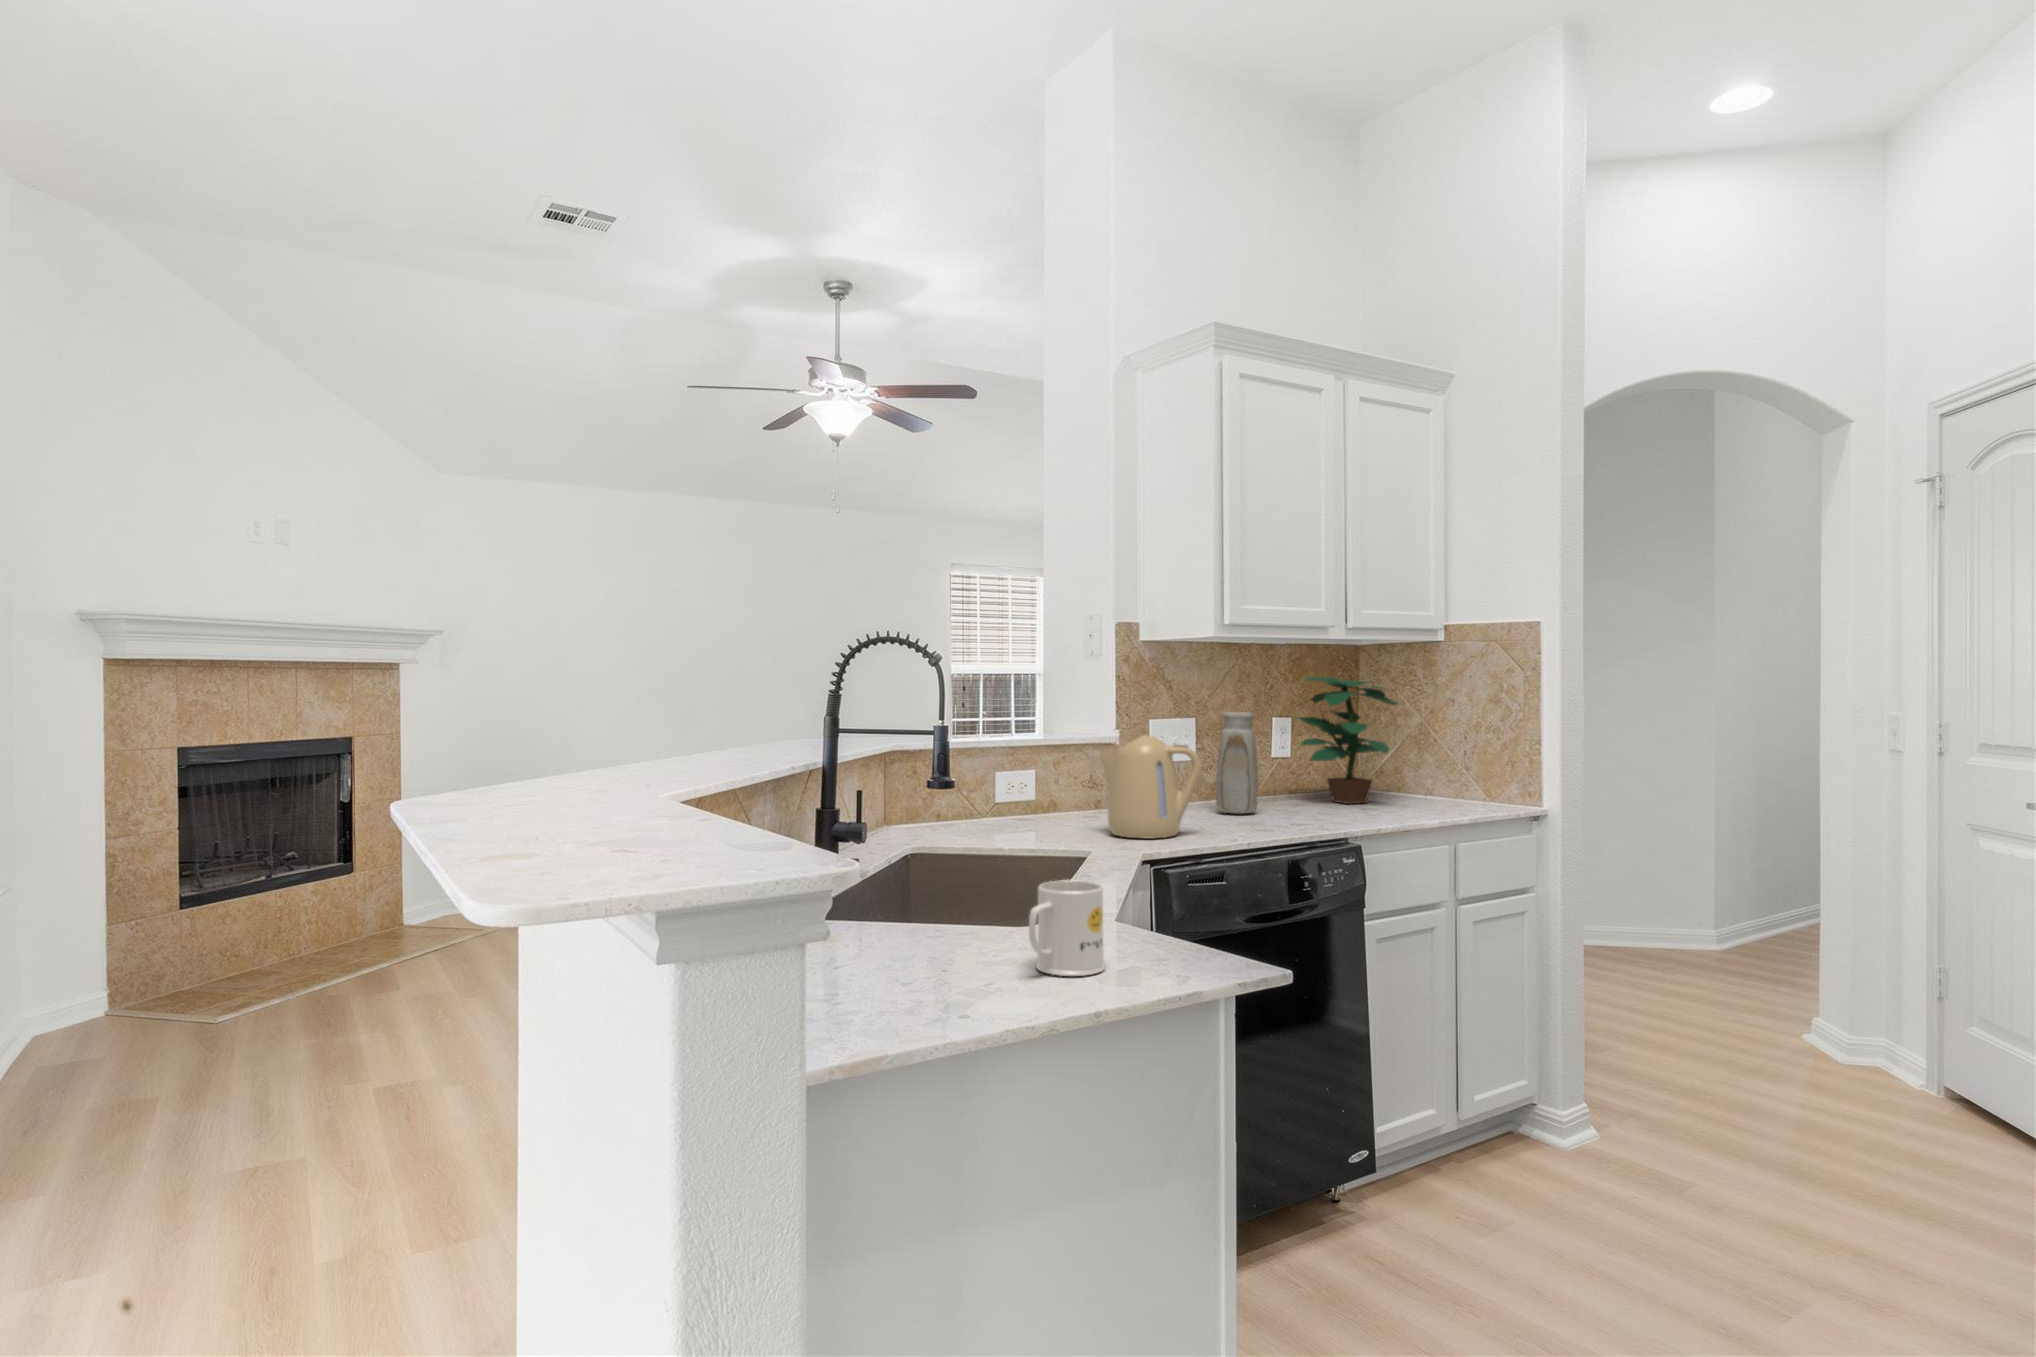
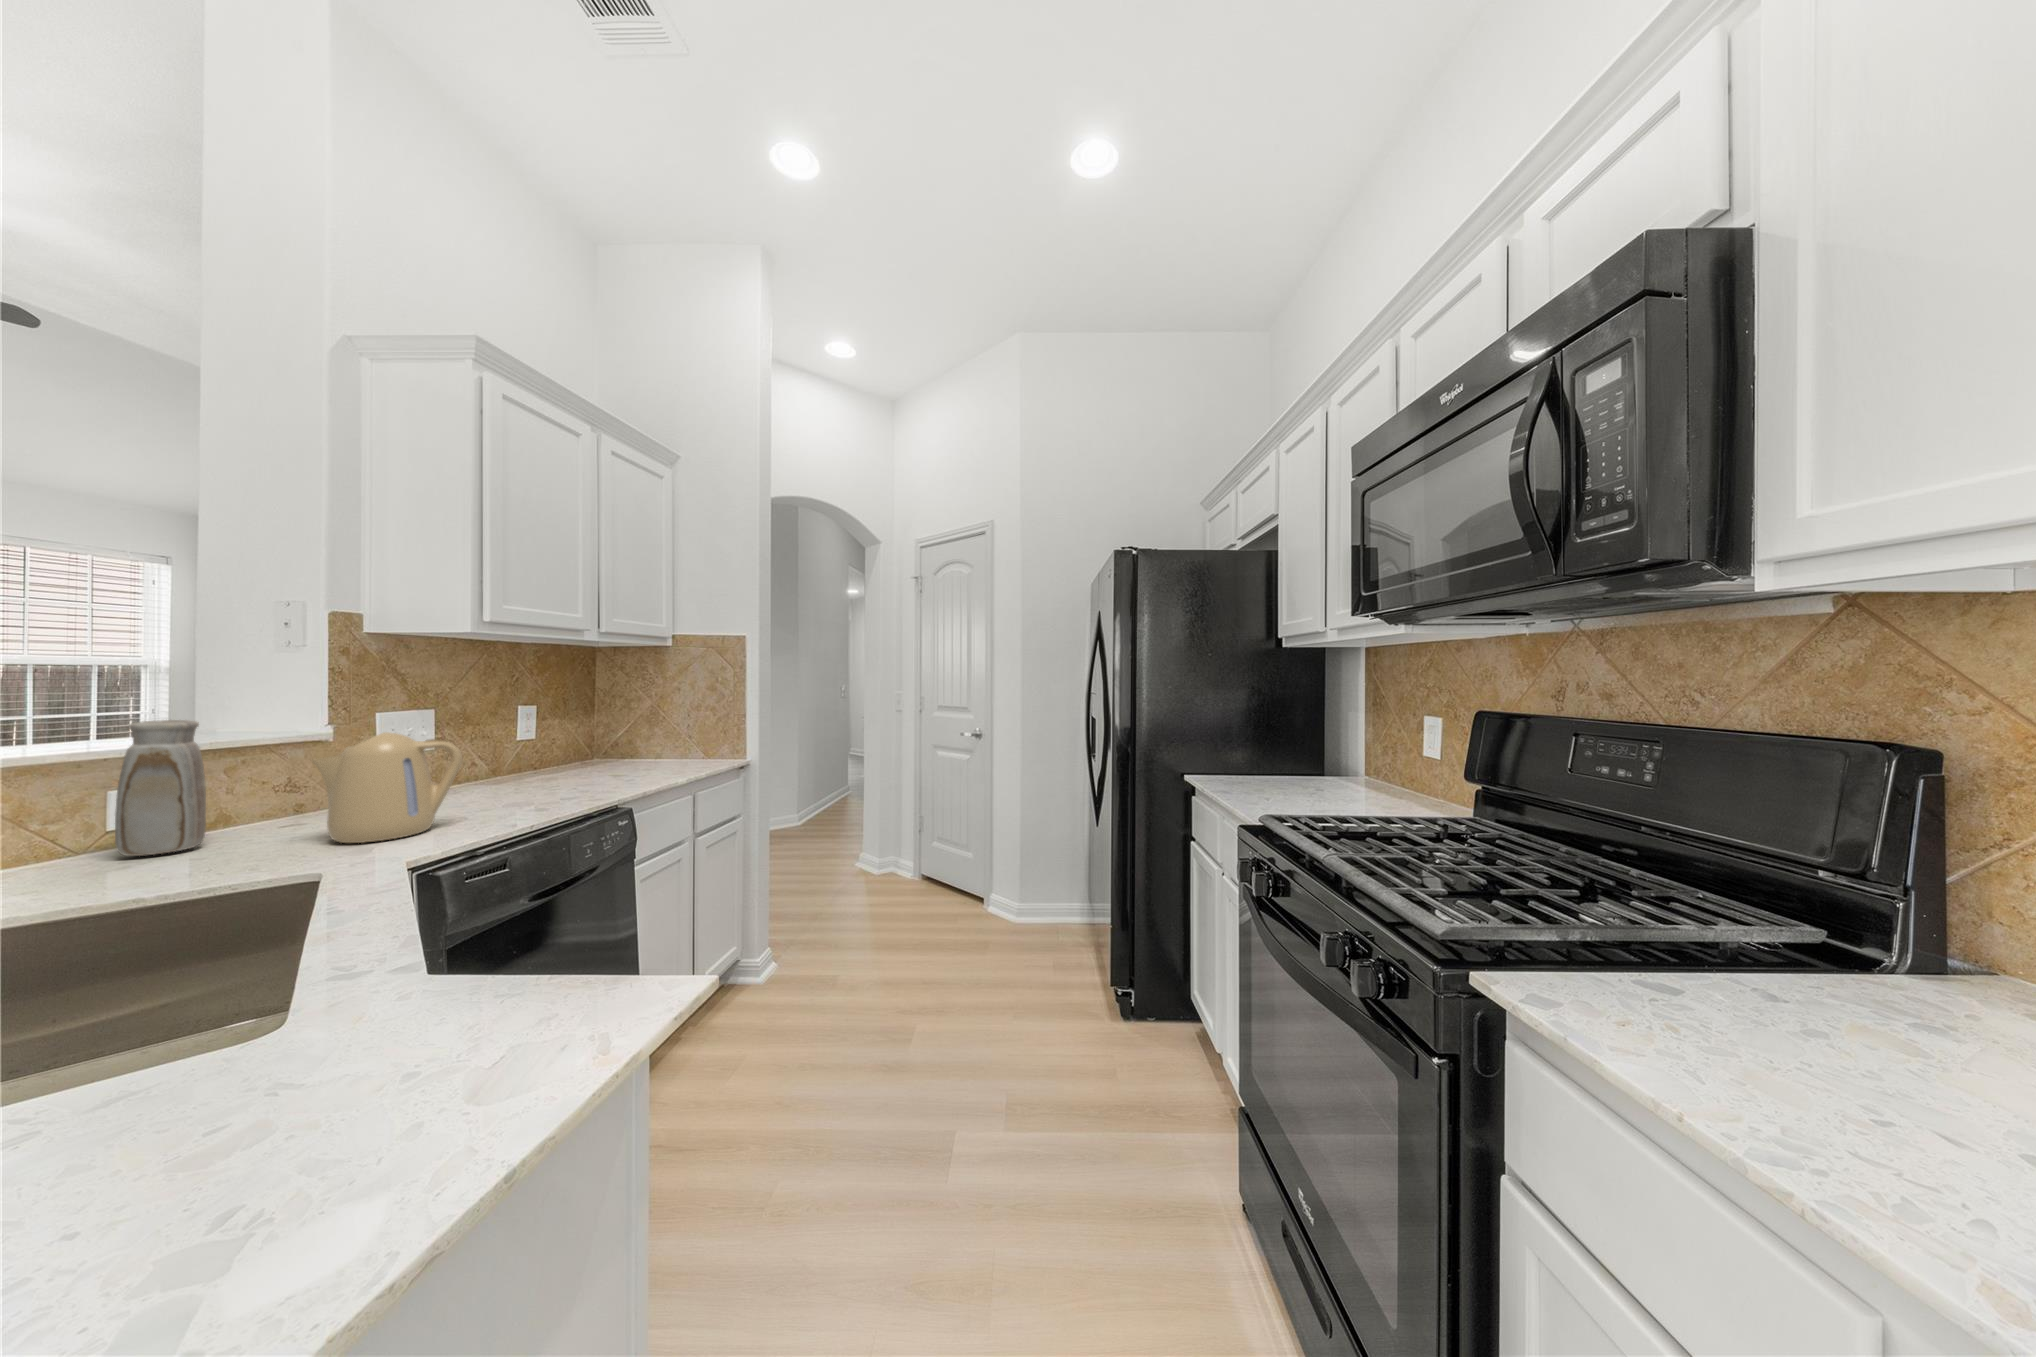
potted plant: present [1298,677,1399,804] -> none [545,671,648,771]
vase: present [1216,712,1258,814] -> present [115,720,206,856]
mug: present [1029,880,1105,976] -> none [229,958,394,1131]

